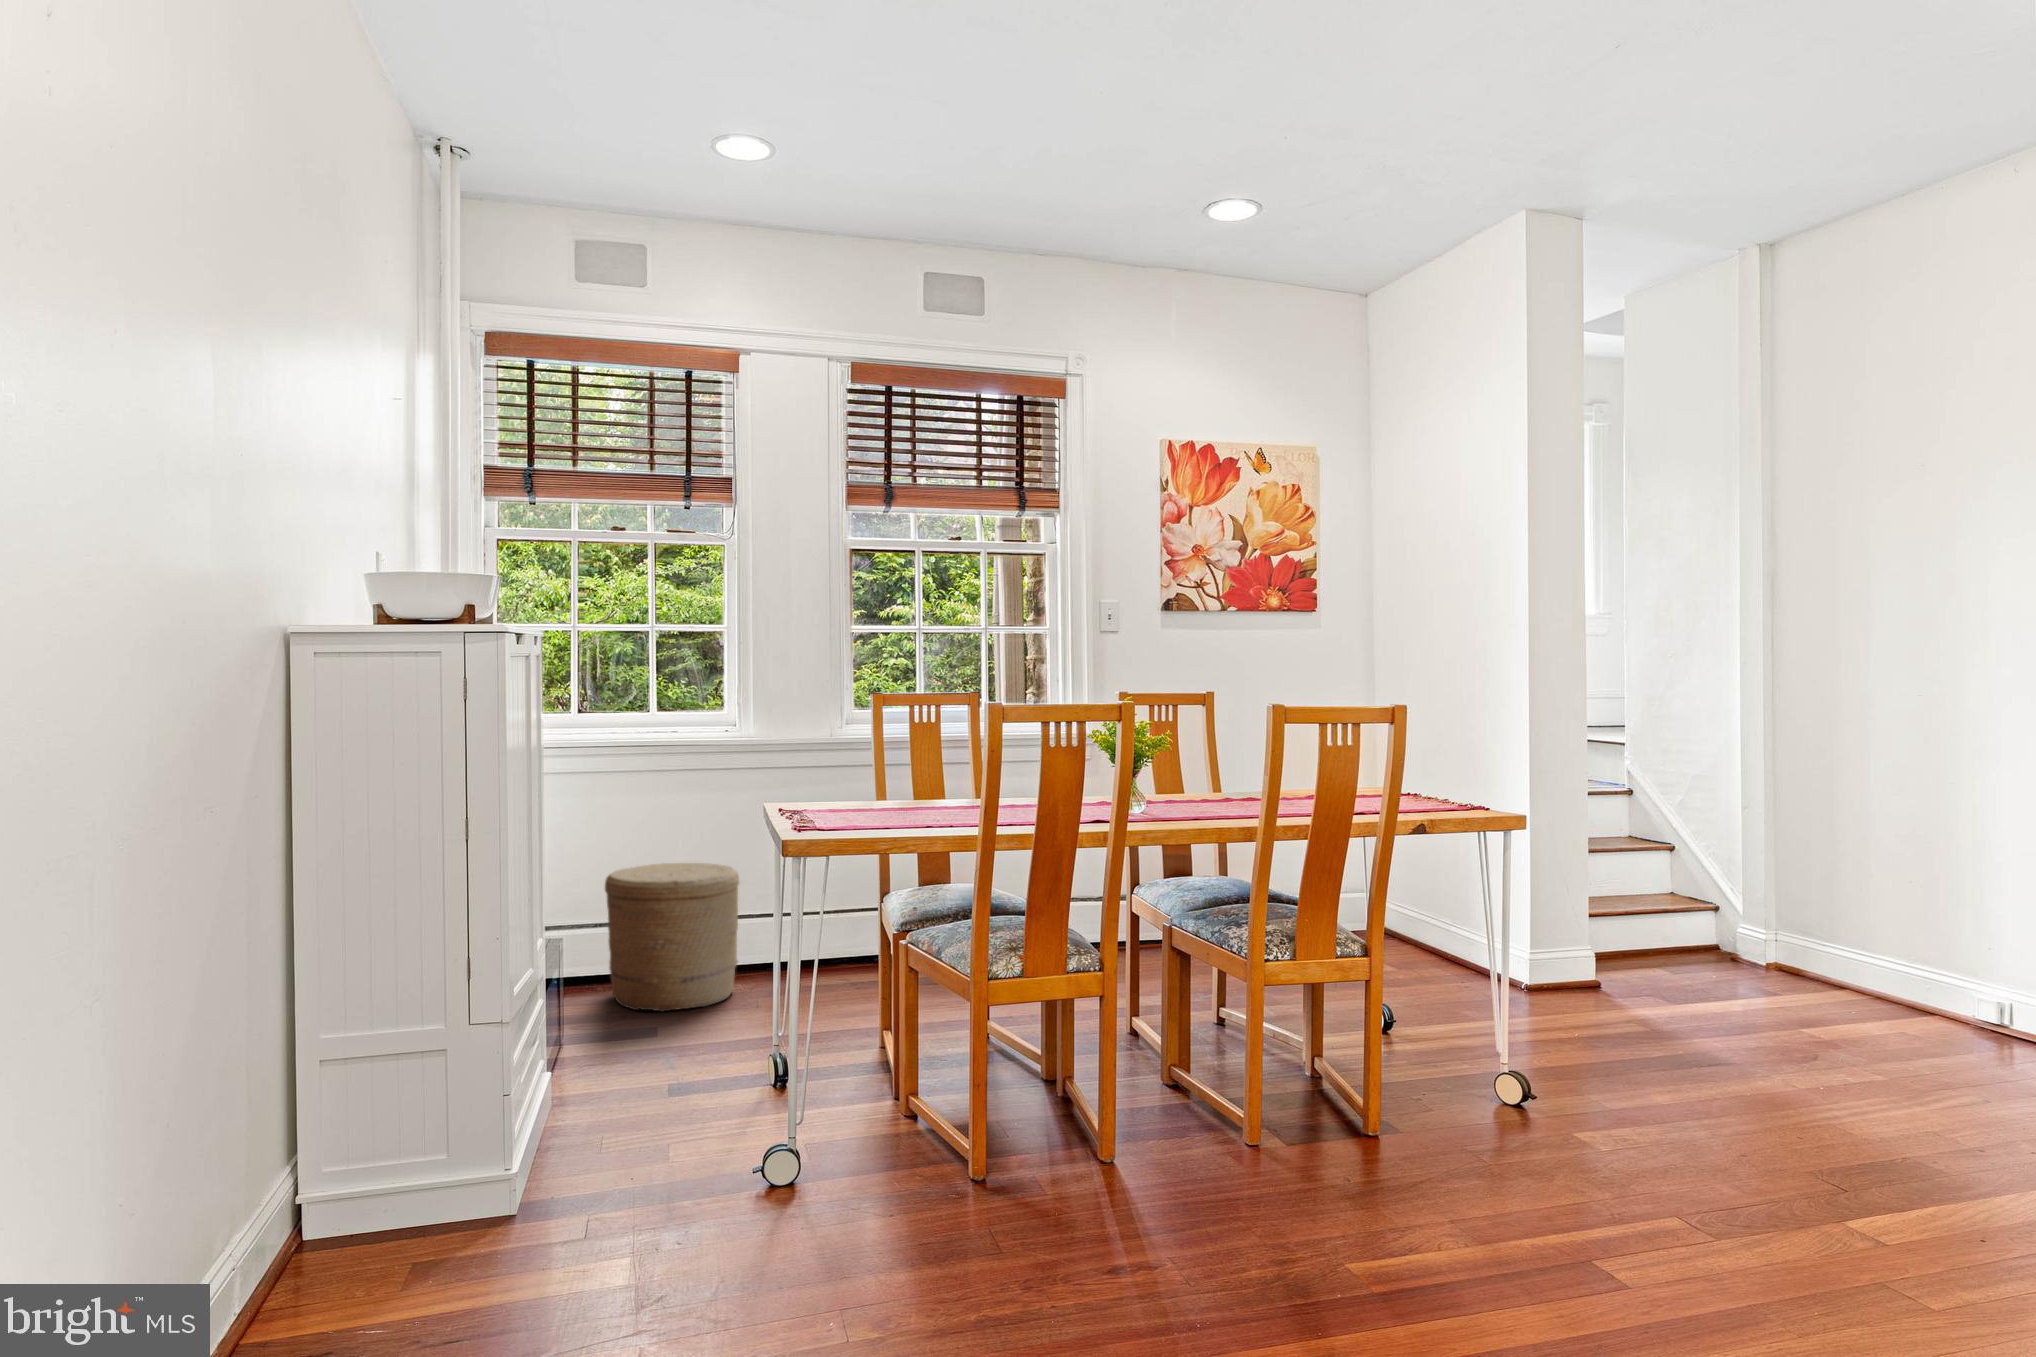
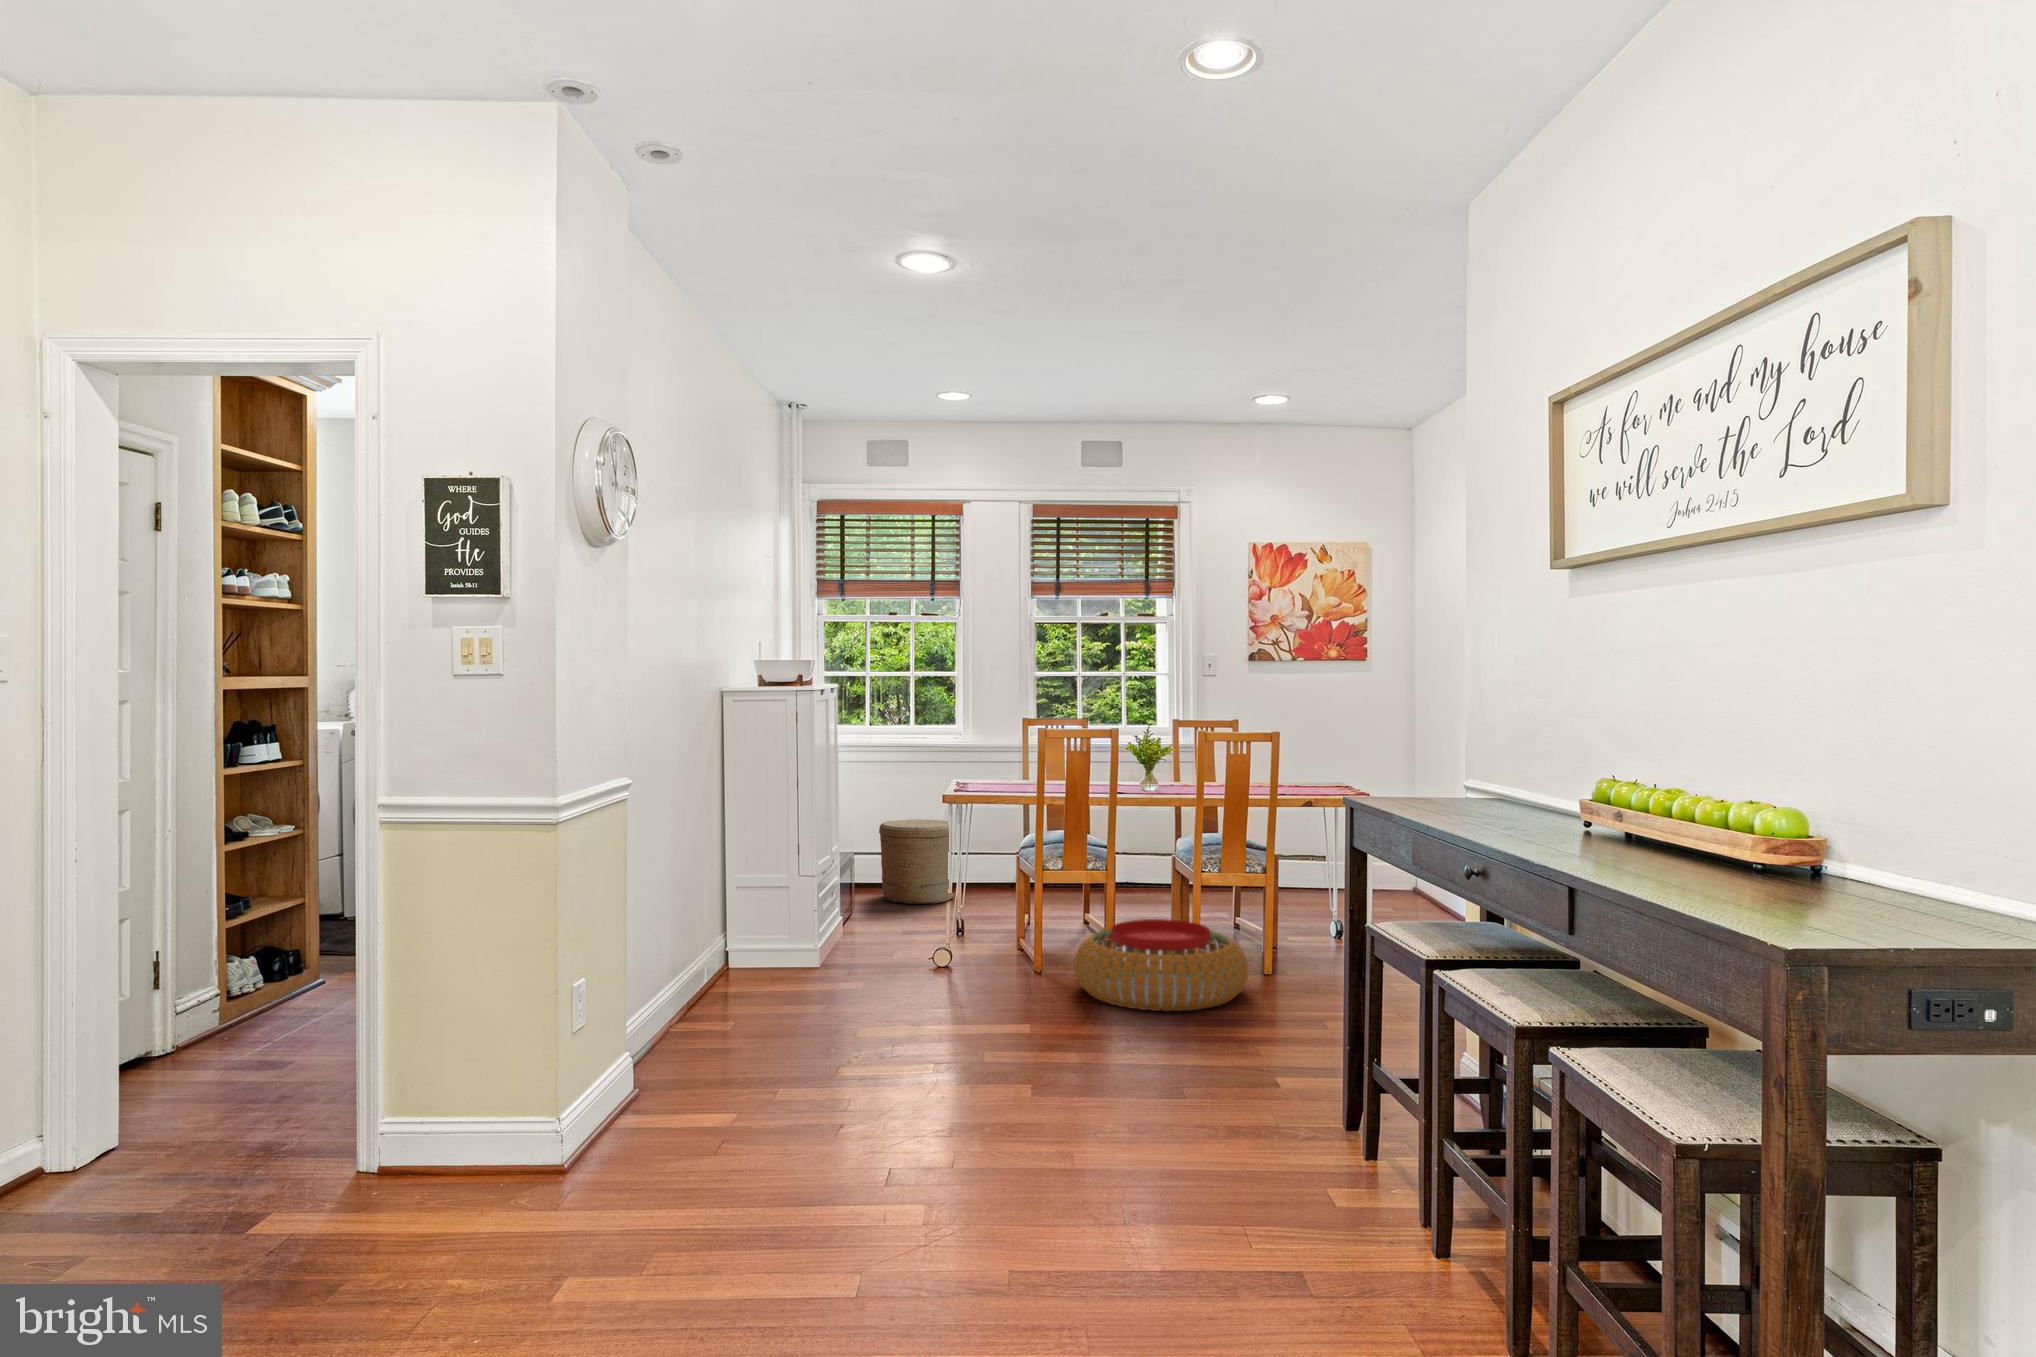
pouf: none [1079,1061,1429,1288] -> present [1074,919,1248,1011]

